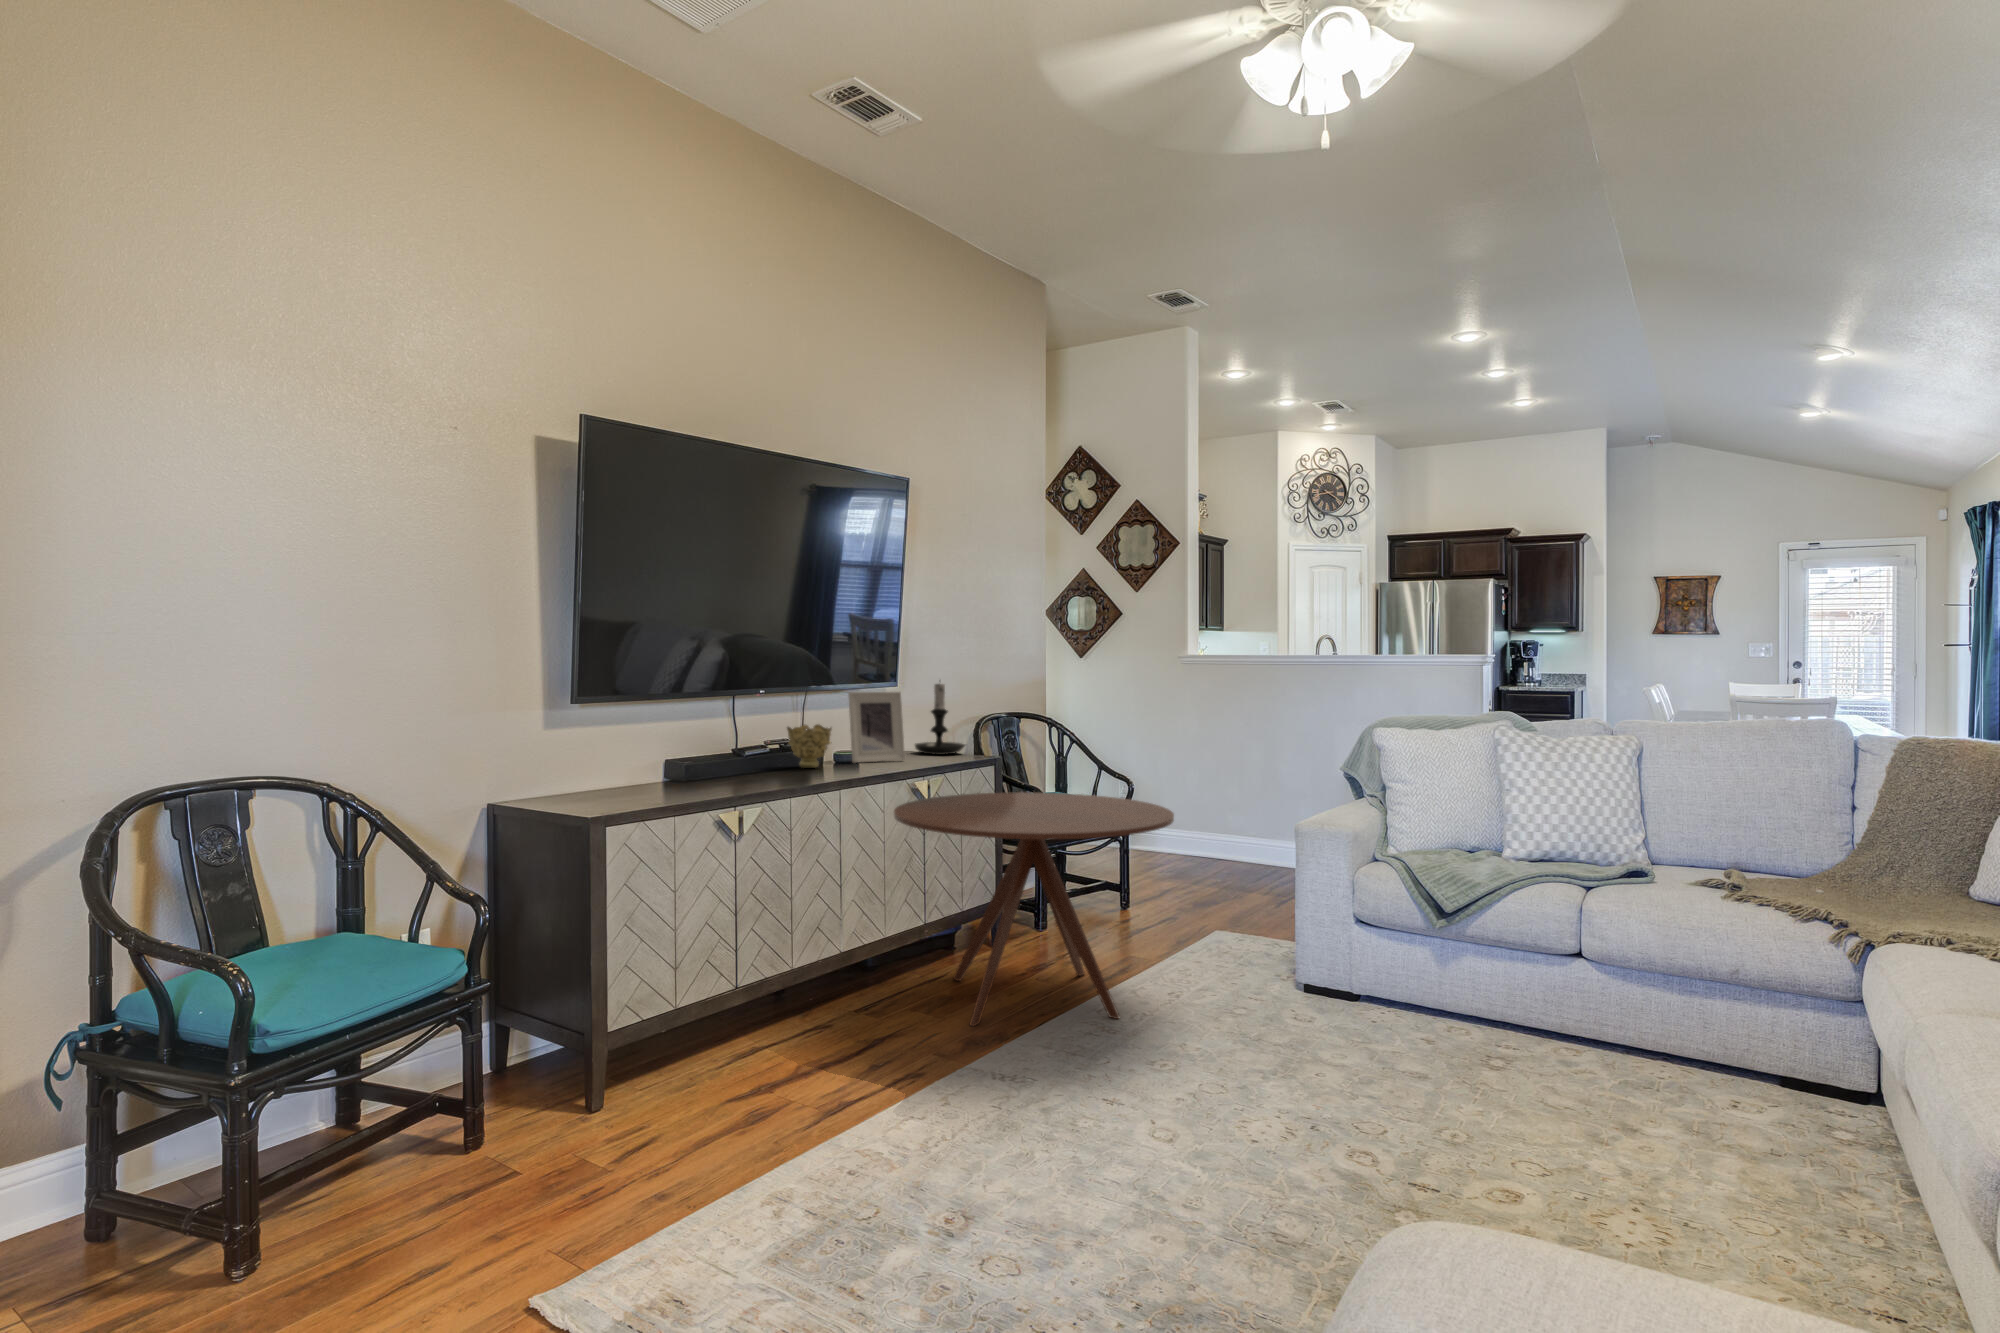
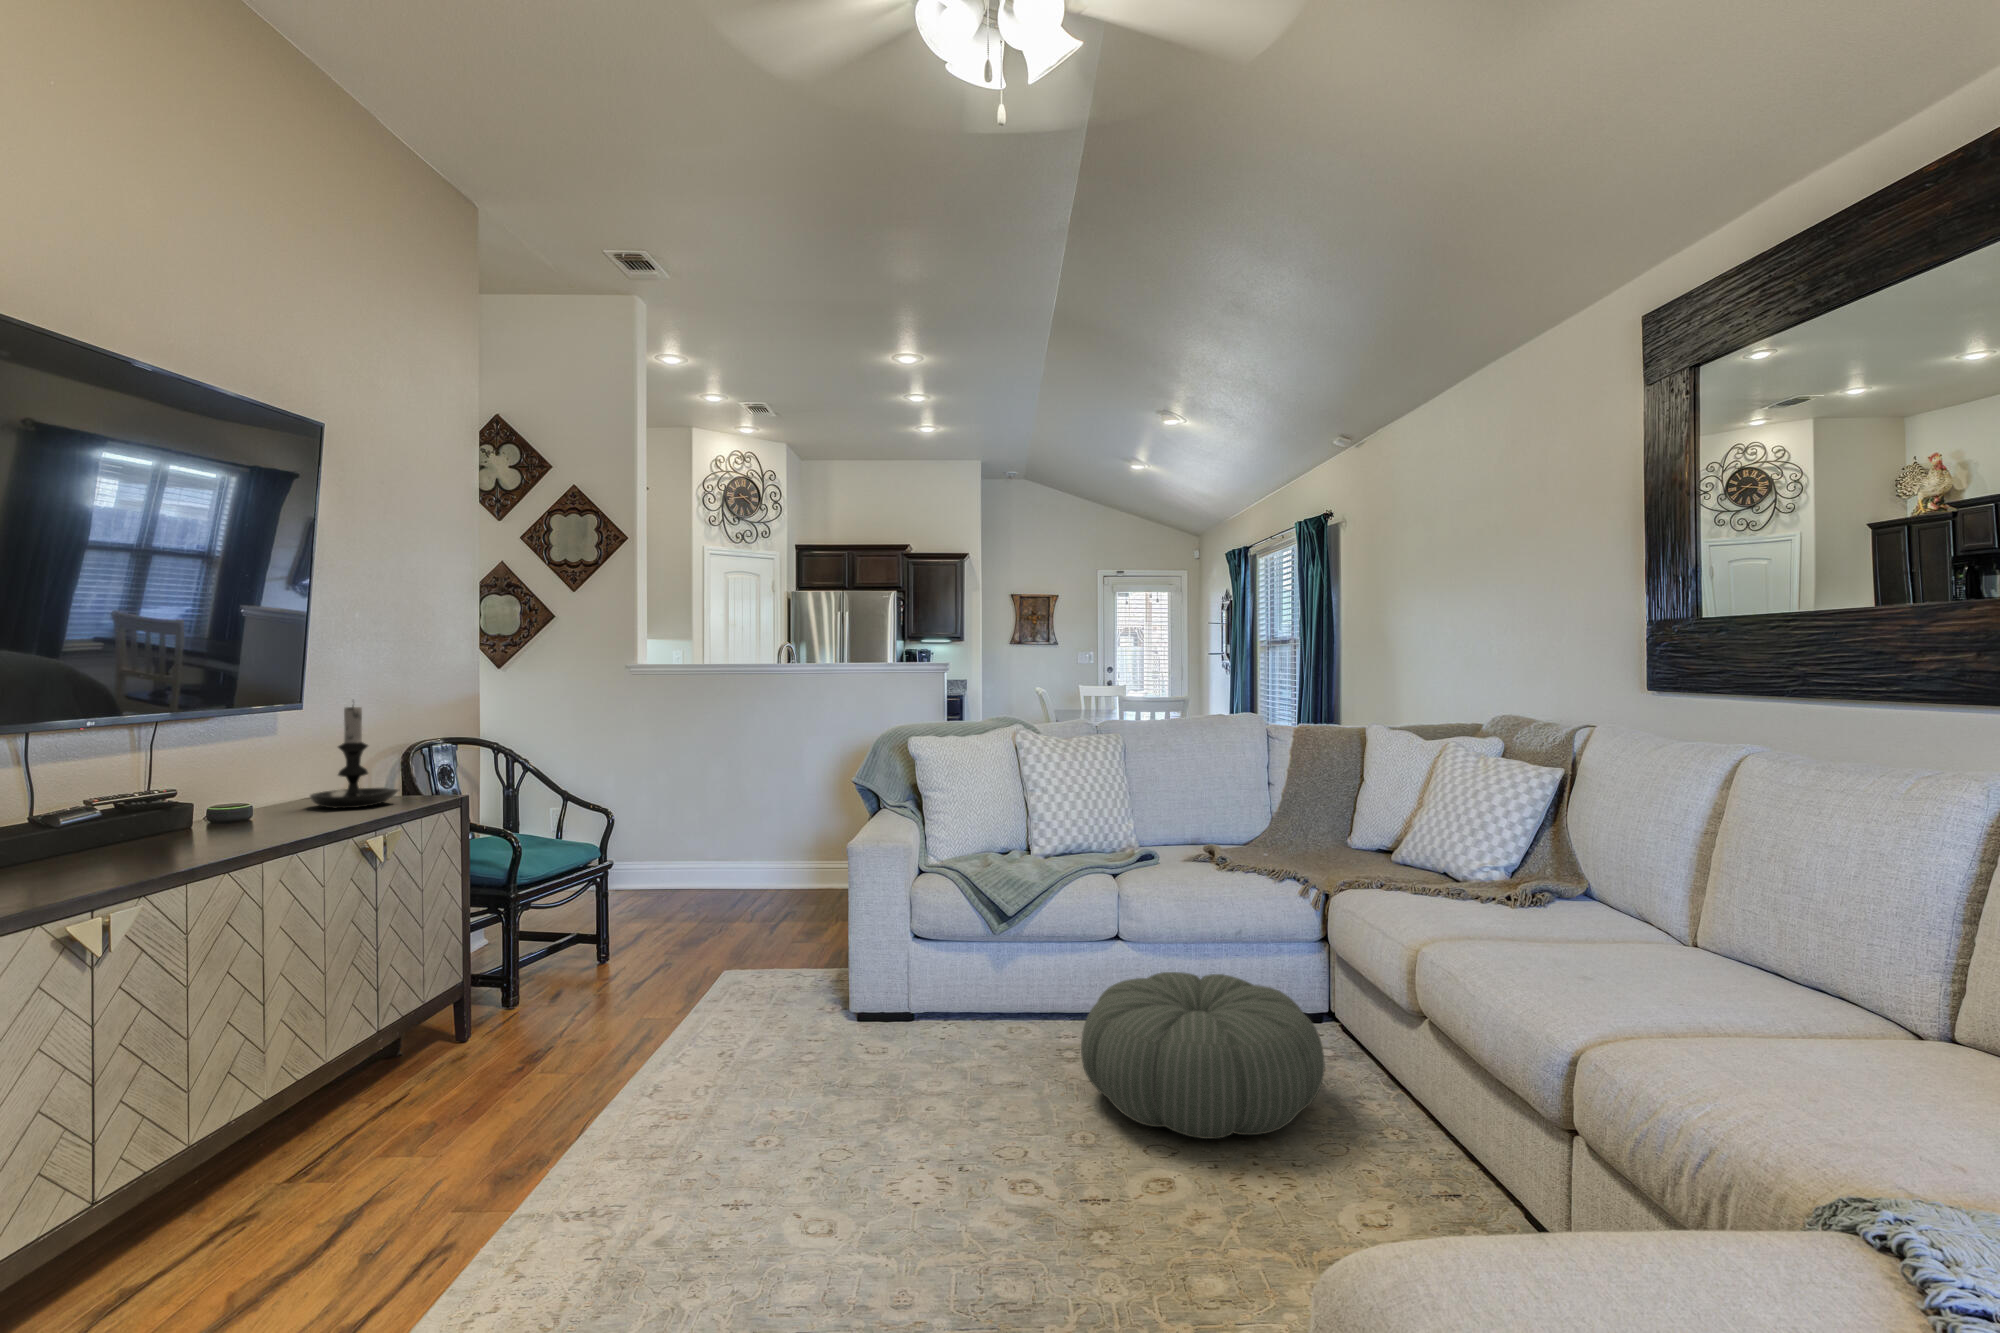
picture frame: present [848,691,905,763] -> none [209,722,315,838]
decorative bowl: present [787,724,831,768] -> none [95,783,193,858]
round table: present [894,792,1174,1026] -> none [327,840,747,1200]
pouf: none [1462,987,1758,1166] -> present [1081,972,1325,1139]

